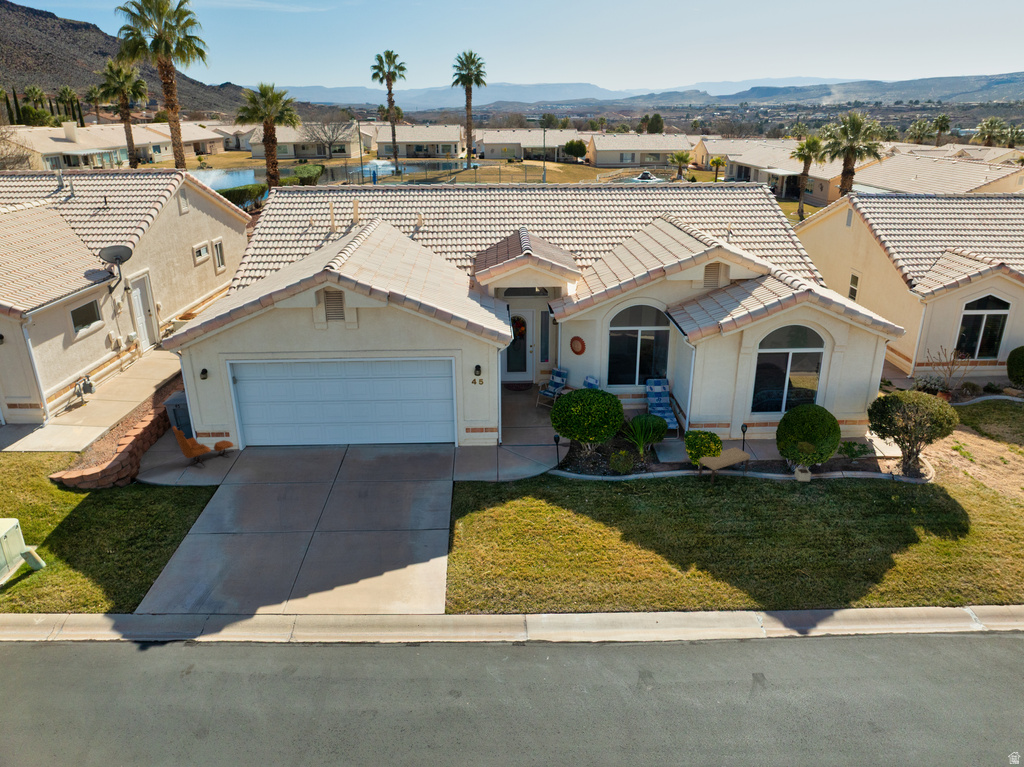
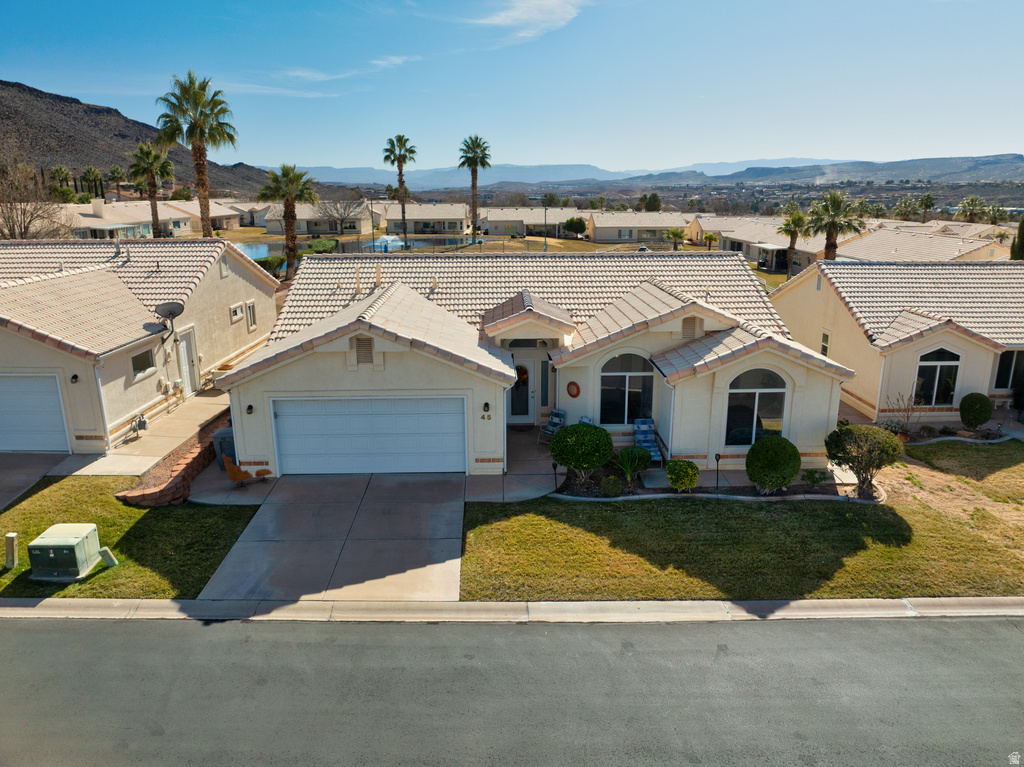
potted tree: present [795,442,815,481] -> none [763,468,780,504]
bench: present [699,448,750,484] -> none [679,475,724,505]

